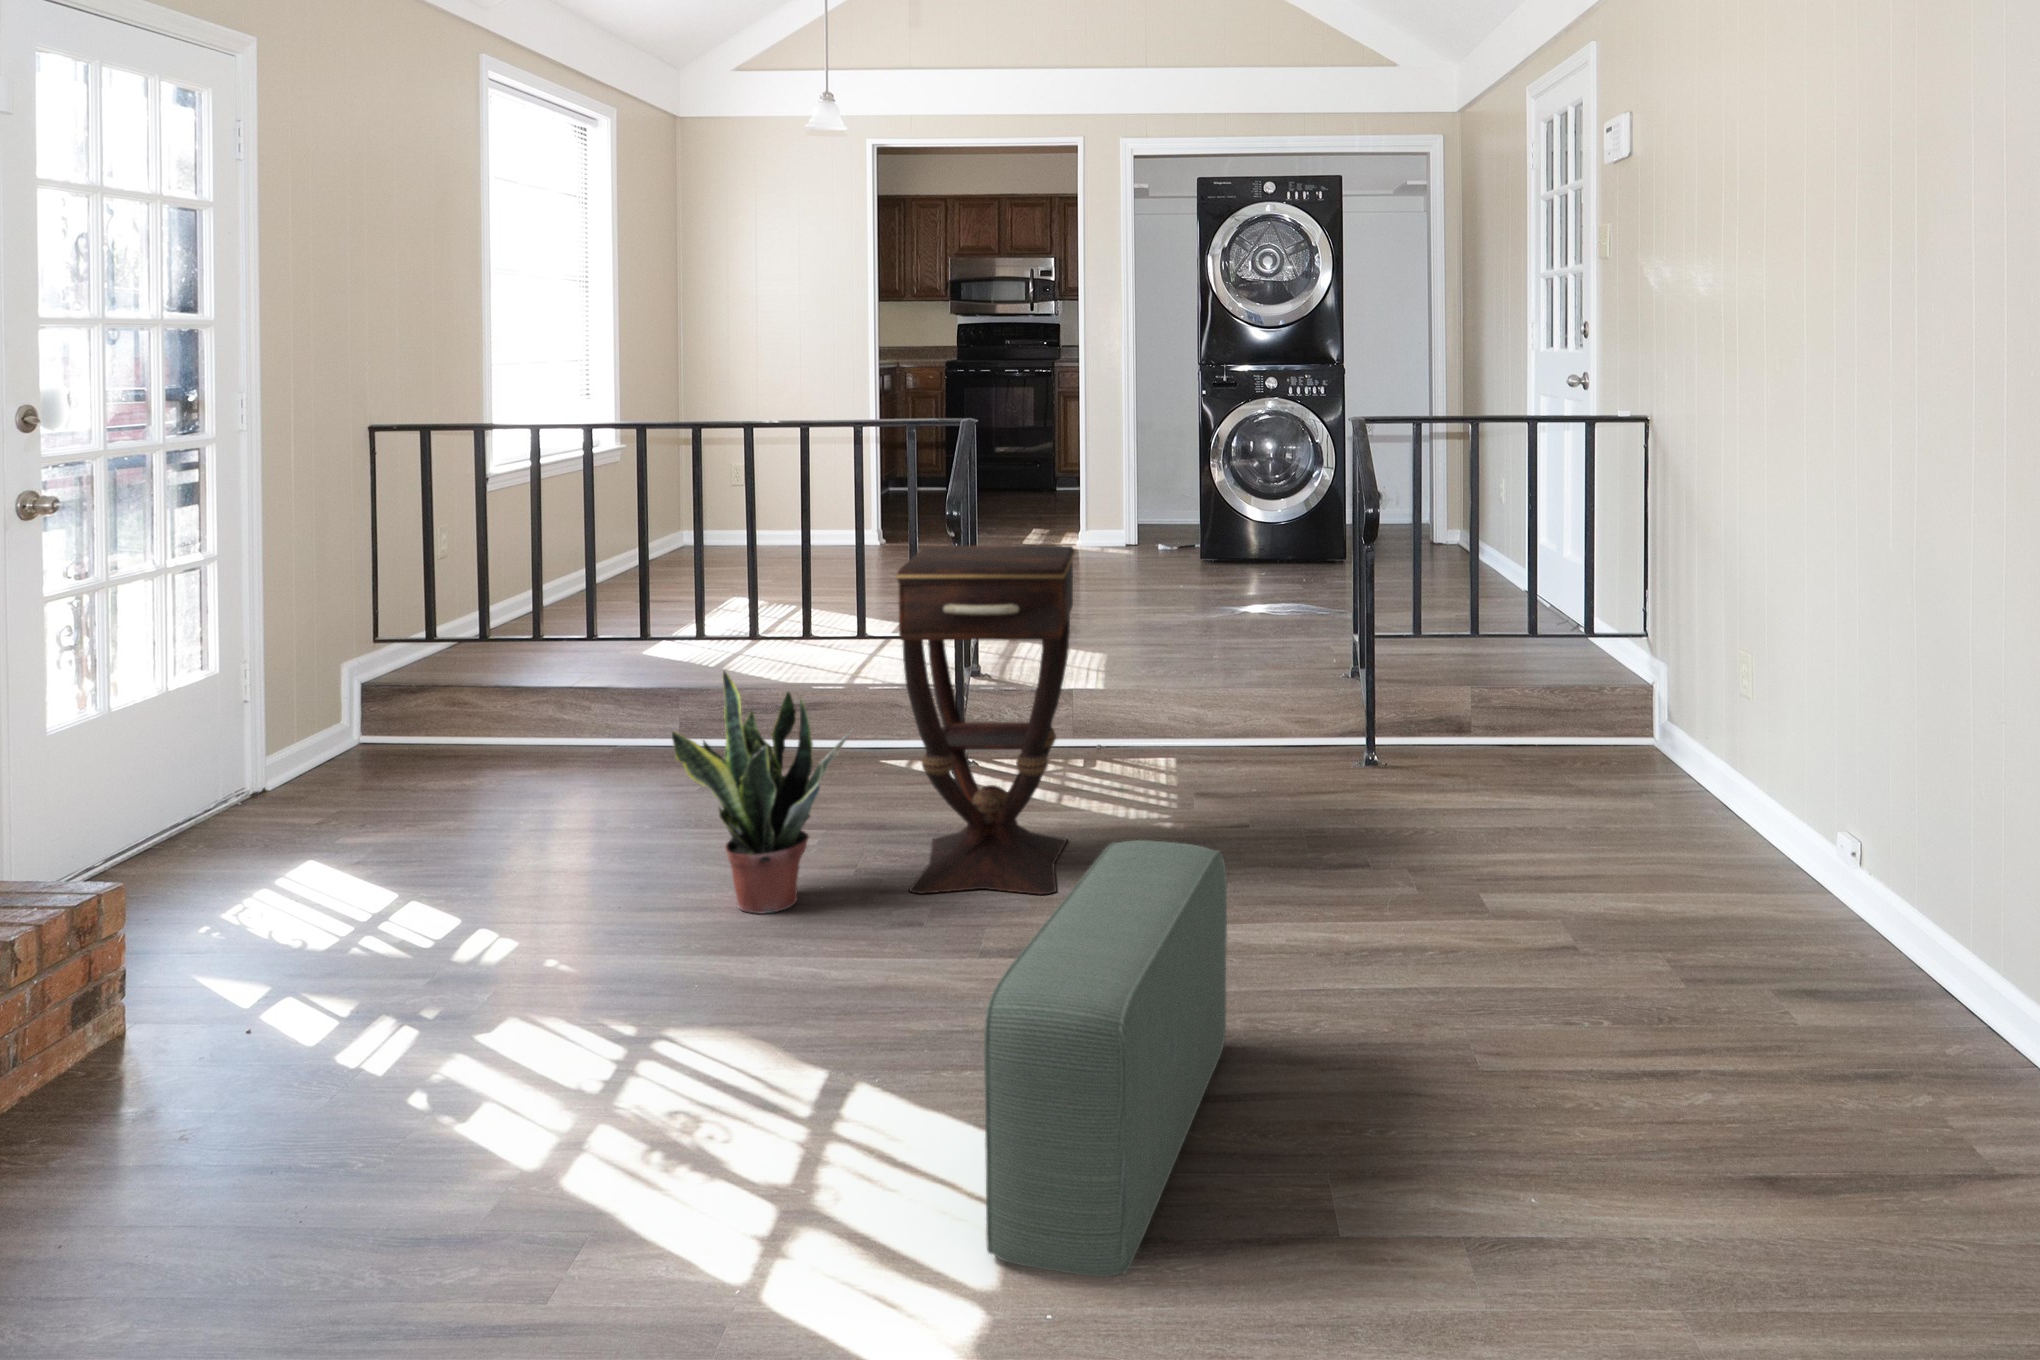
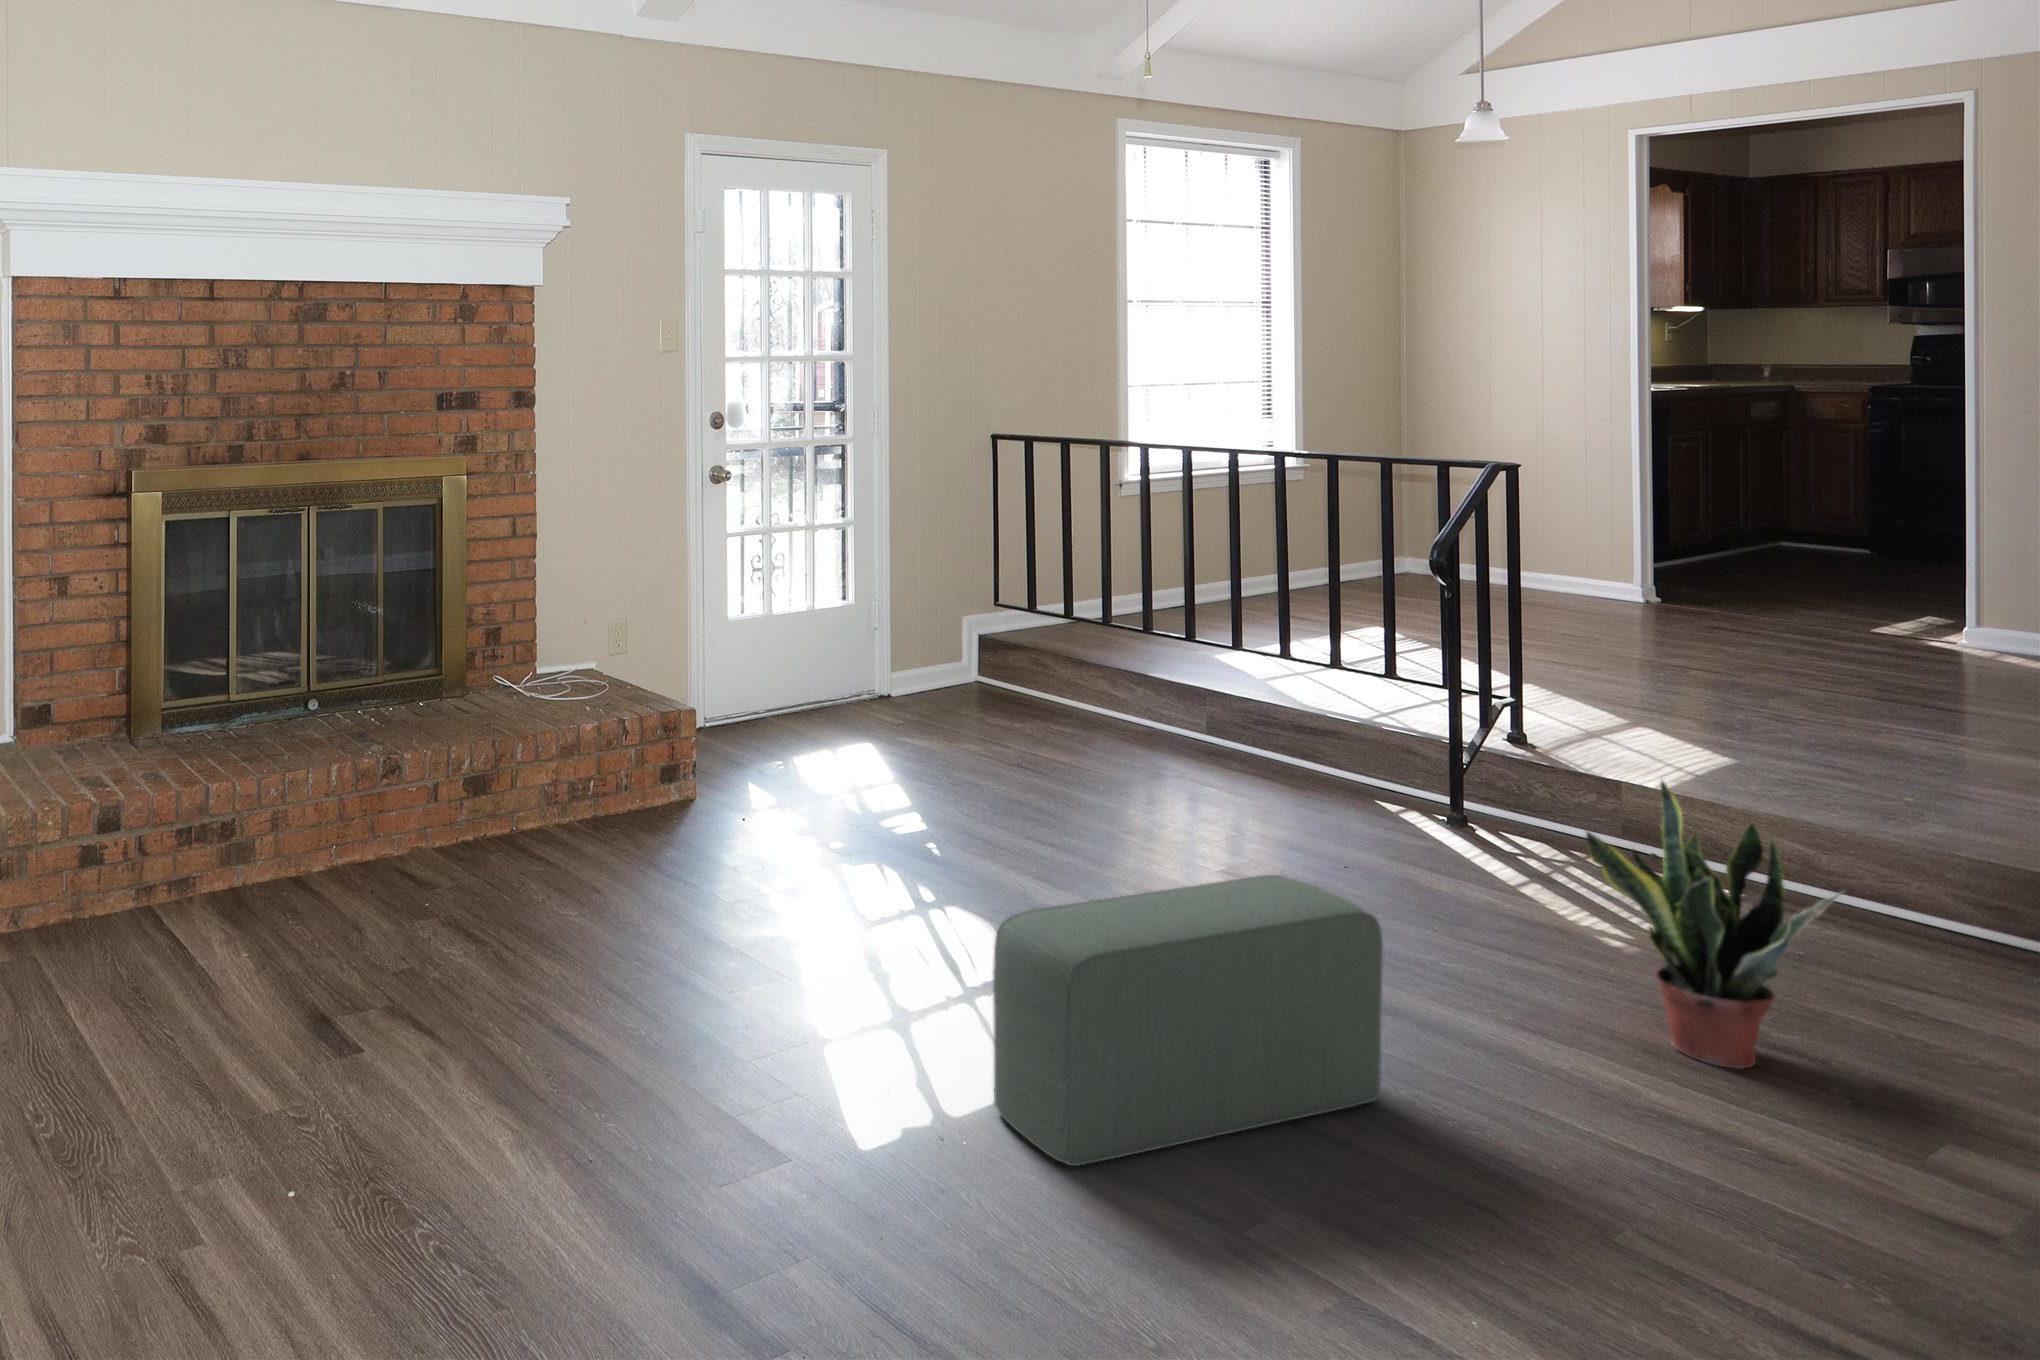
side table: present [896,545,1075,894] -> none [1250,593,1491,946]
potted plant: present [672,671,849,913] -> present [1586,781,1840,1069]

